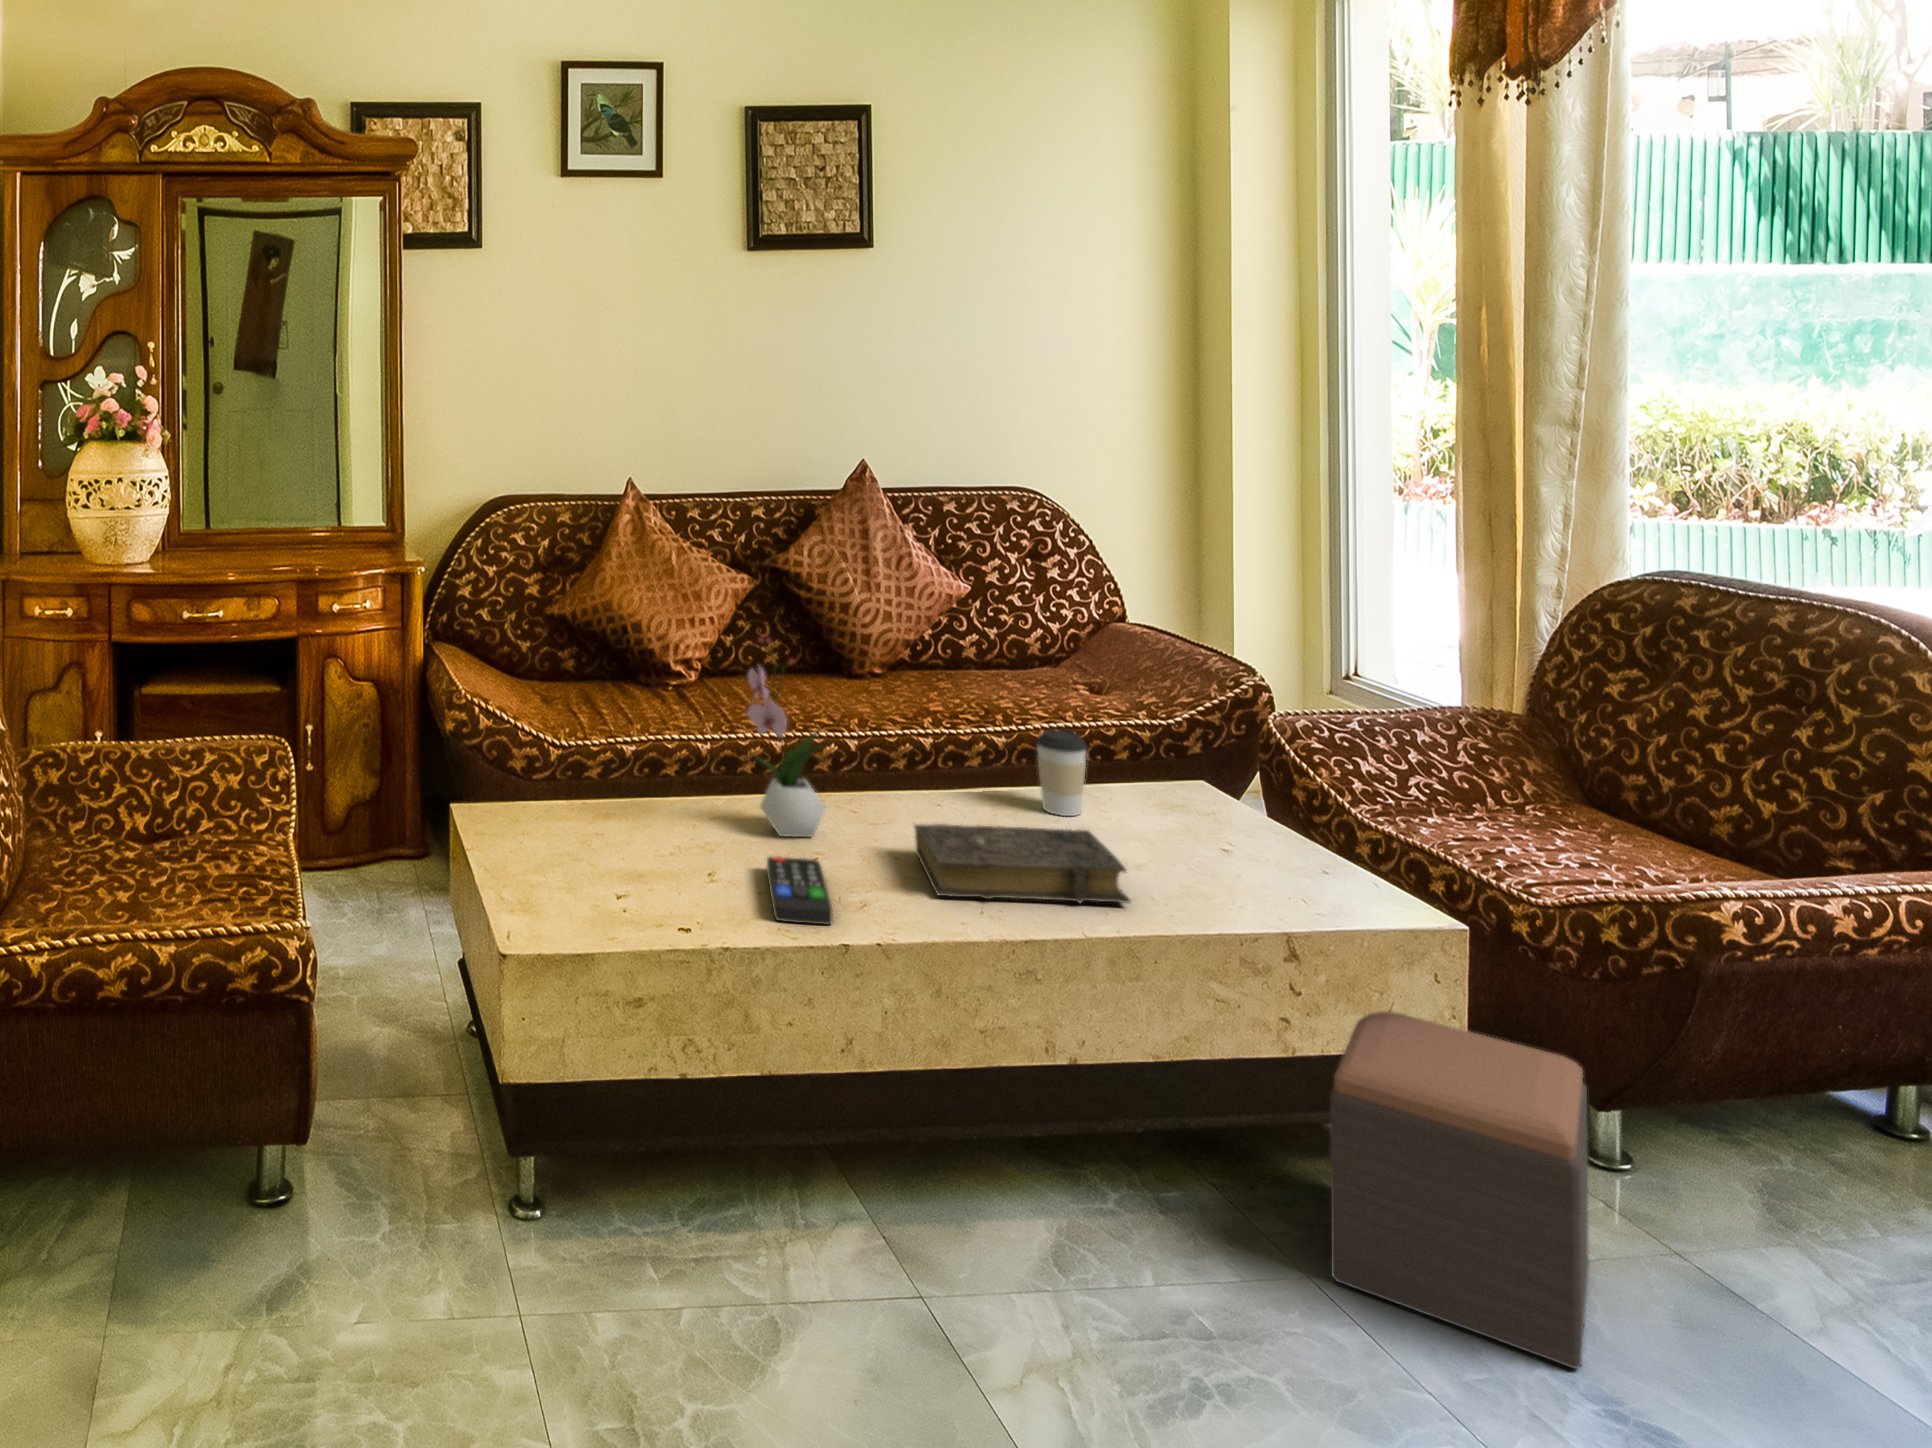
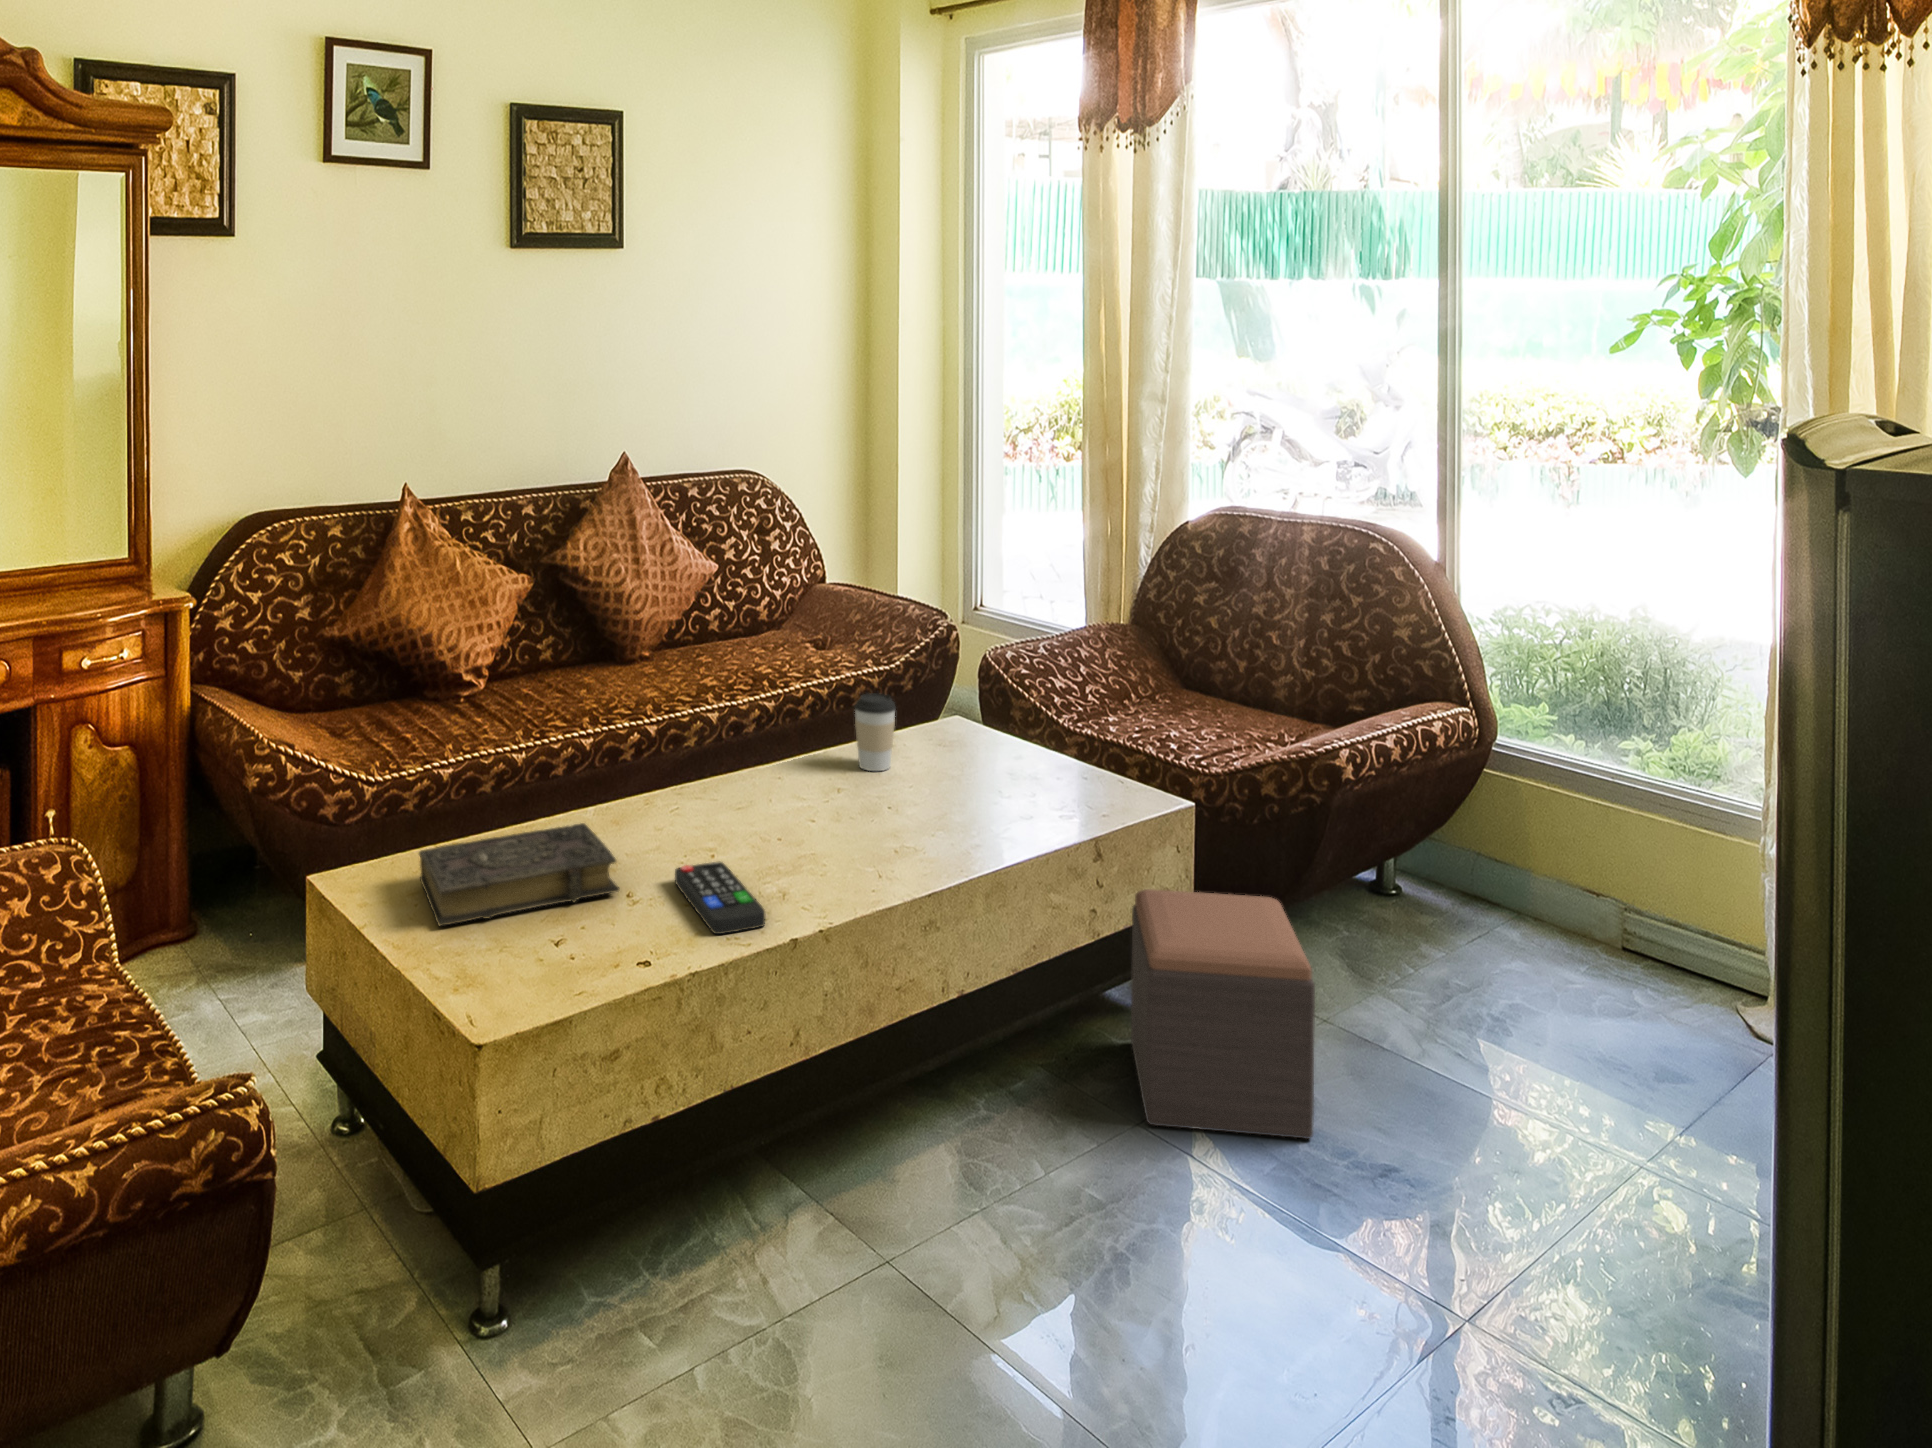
flower arrangement: present [747,638,827,837] -> none [627,646,713,843]
book: present [914,824,1131,903] -> present [419,823,620,926]

